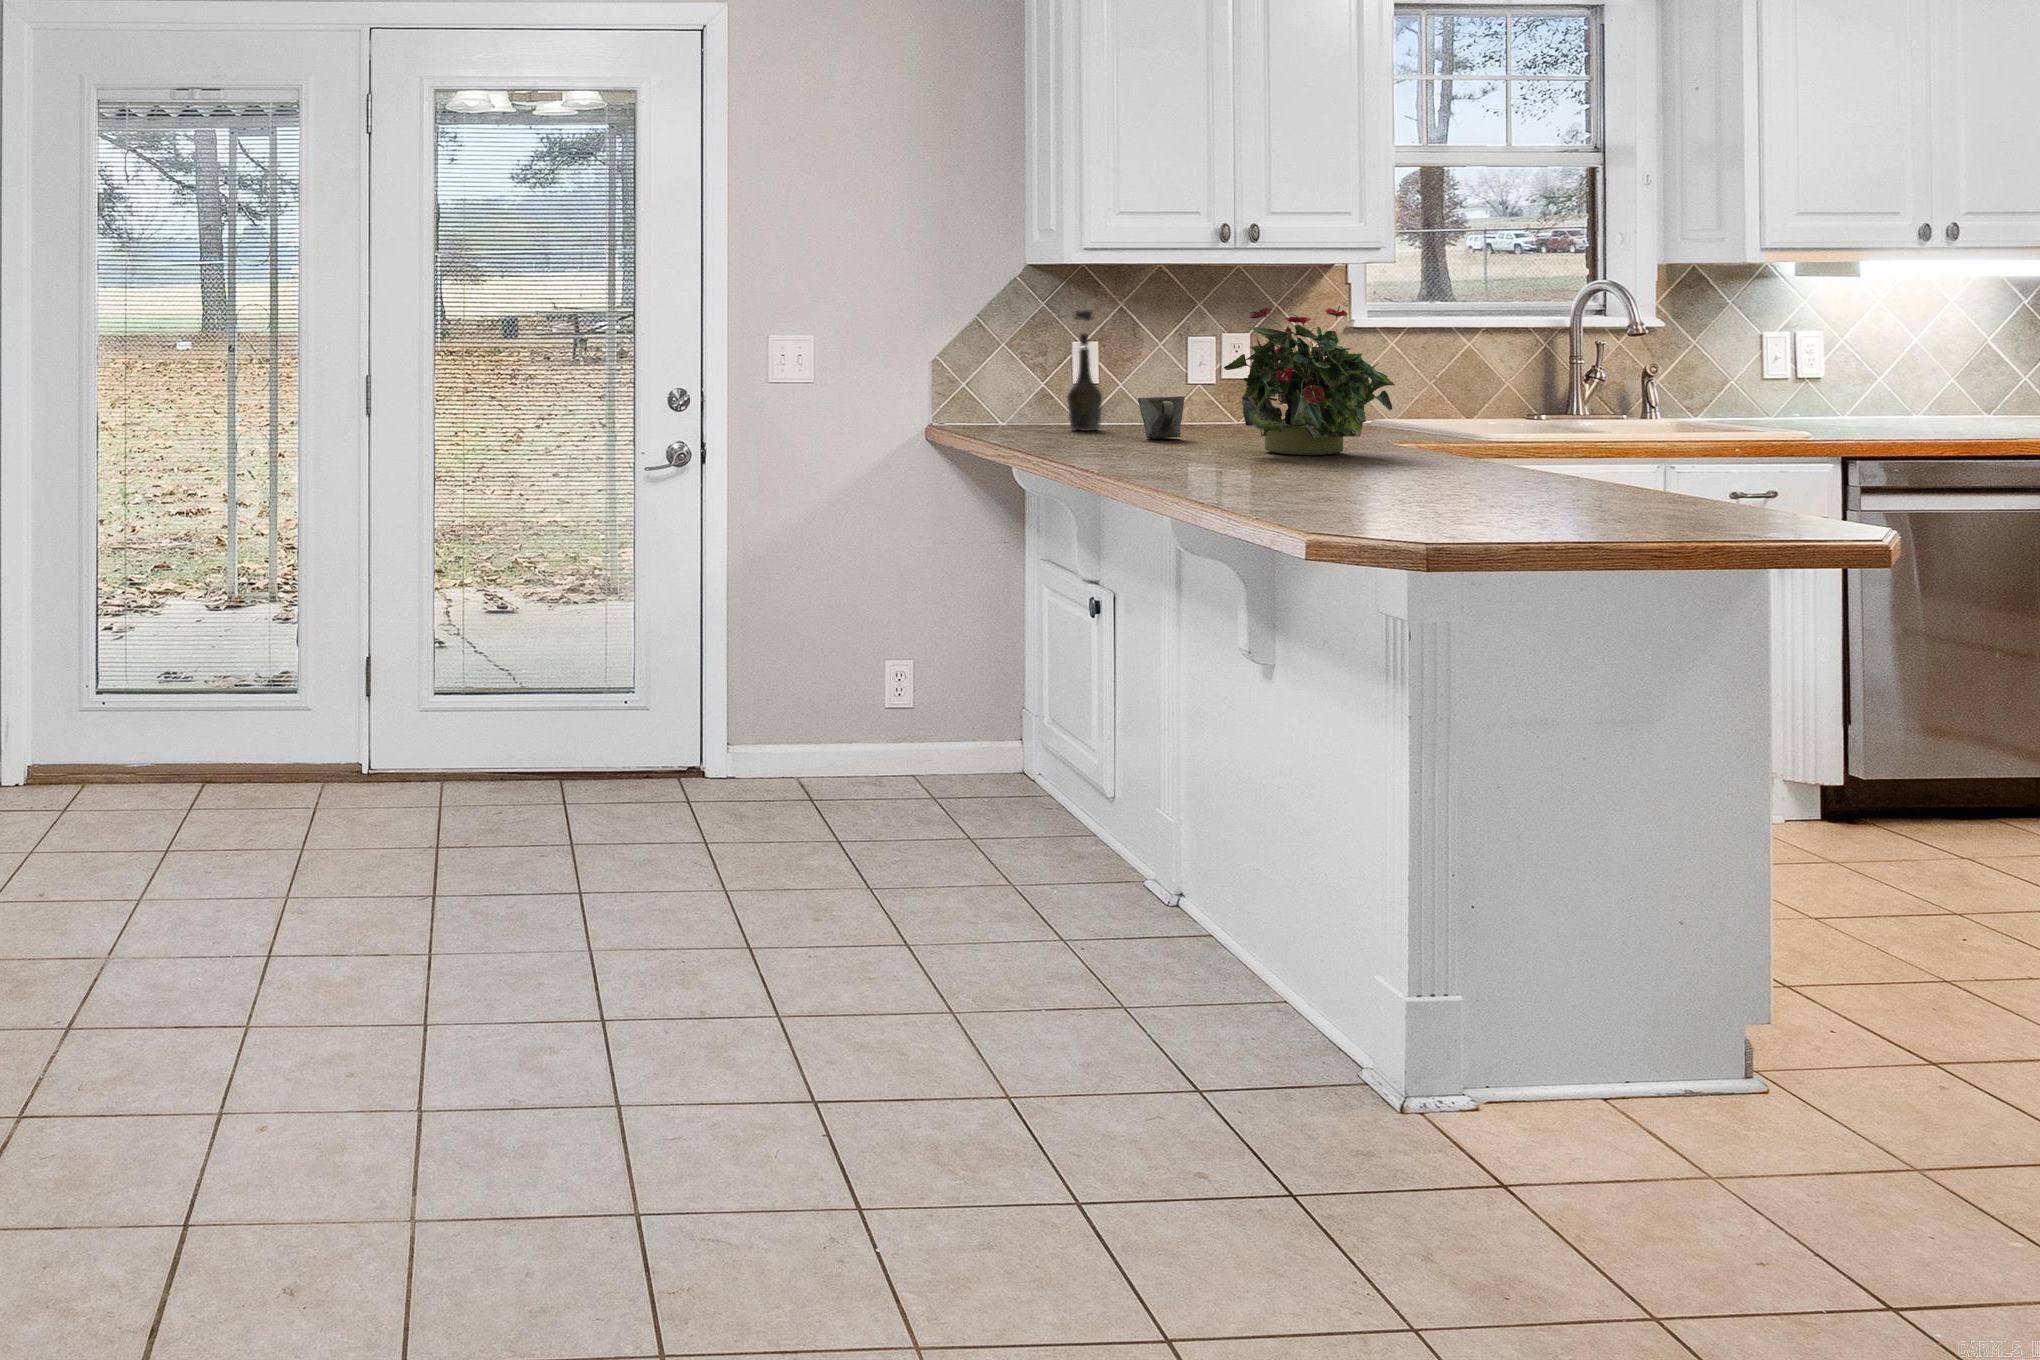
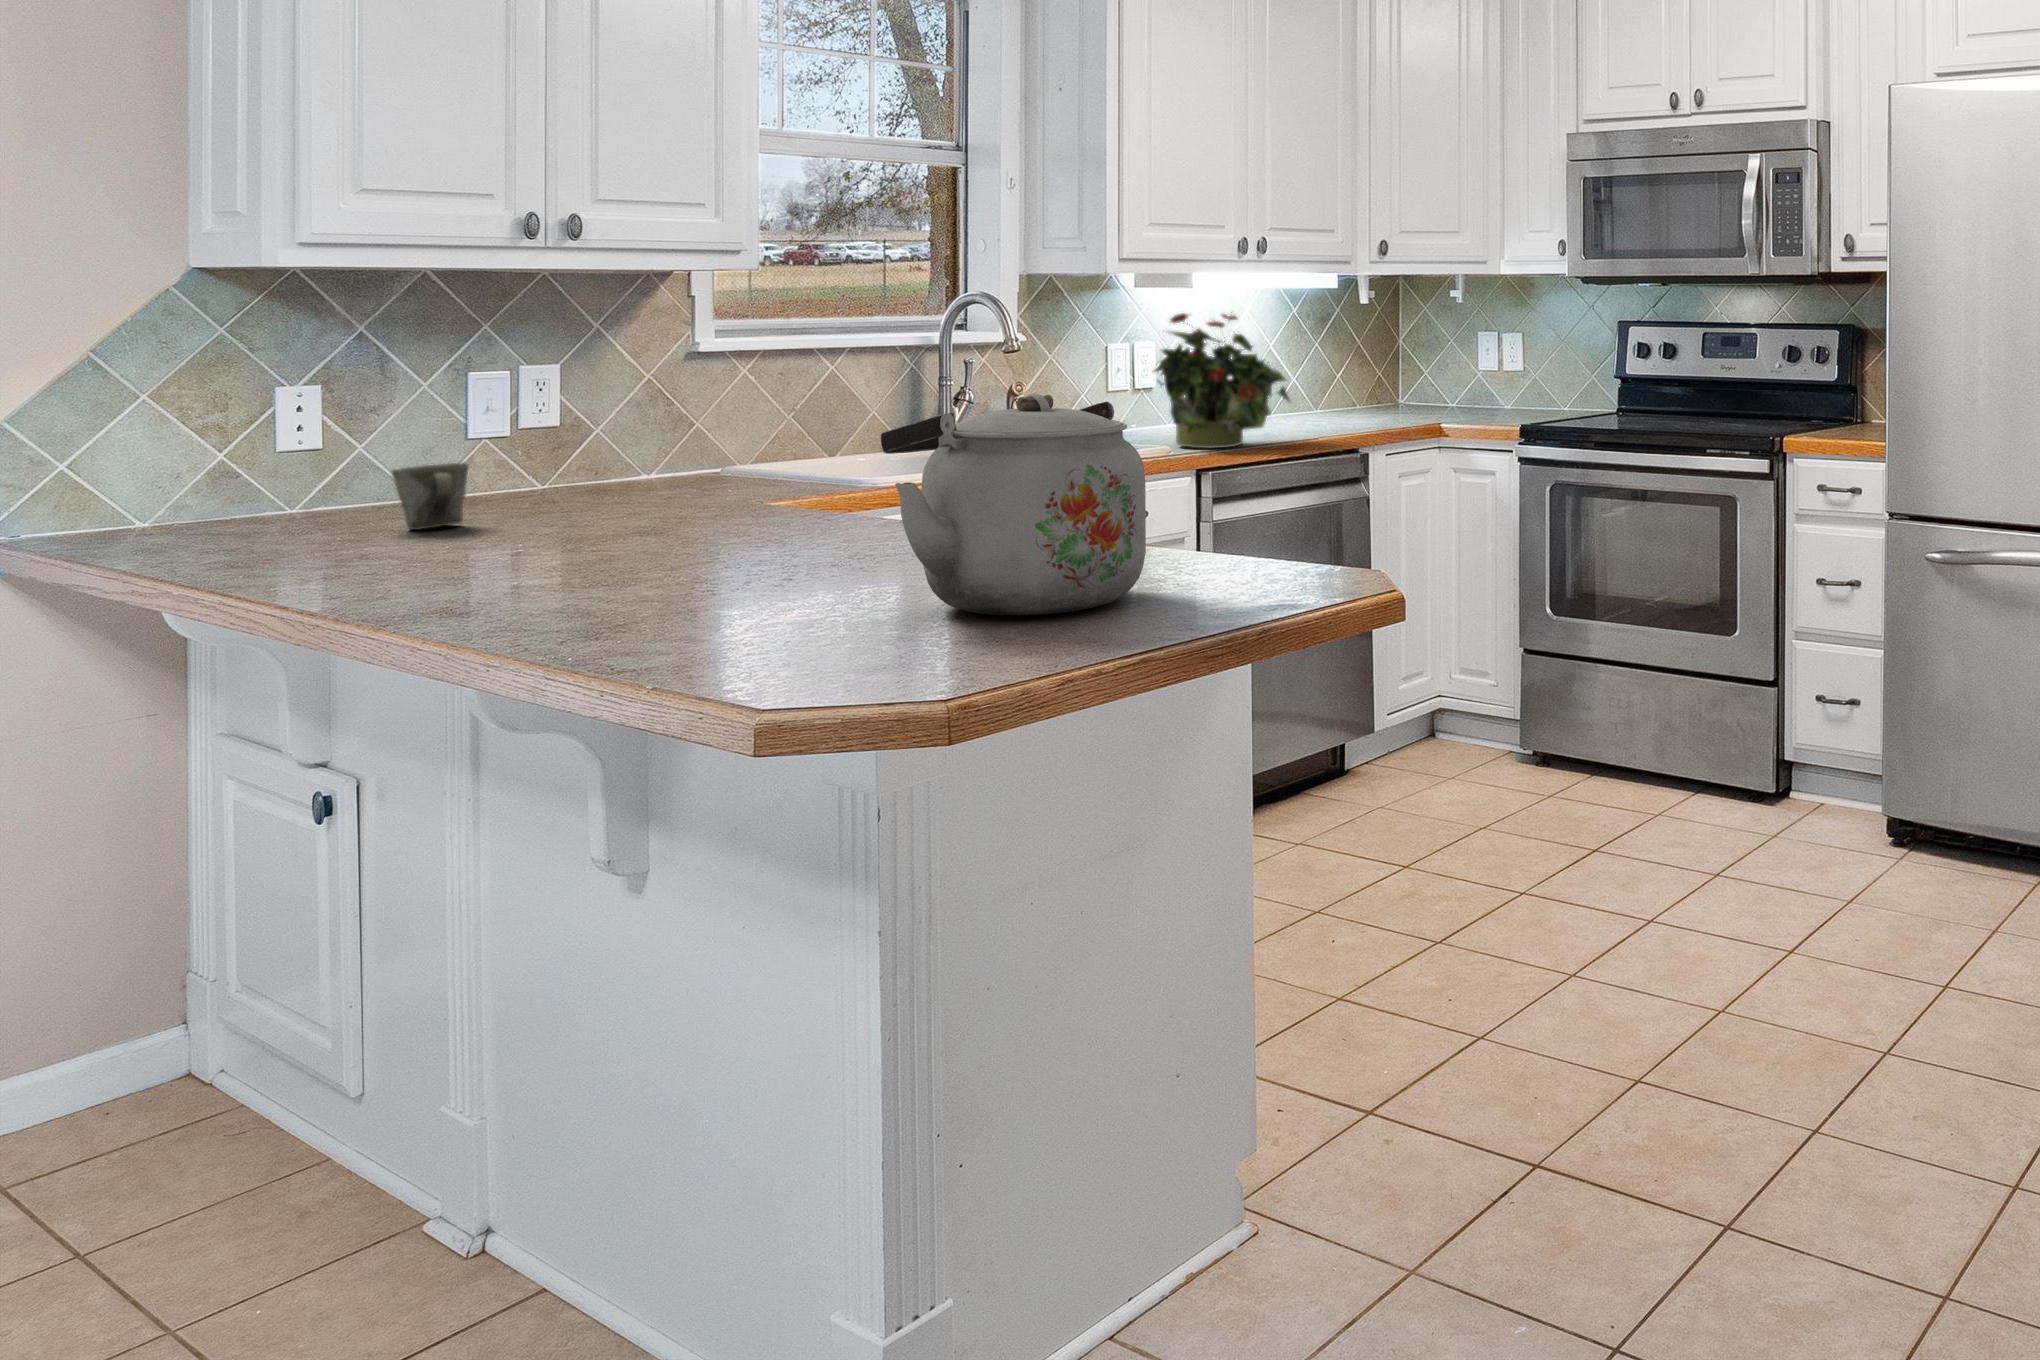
potted plant: present [1224,306,1395,455] -> present [1154,313,1290,448]
bottle: present [1067,310,1102,431] -> none [267,336,330,521]
kettle: none [1443,342,1659,506] -> present [881,393,1146,615]

